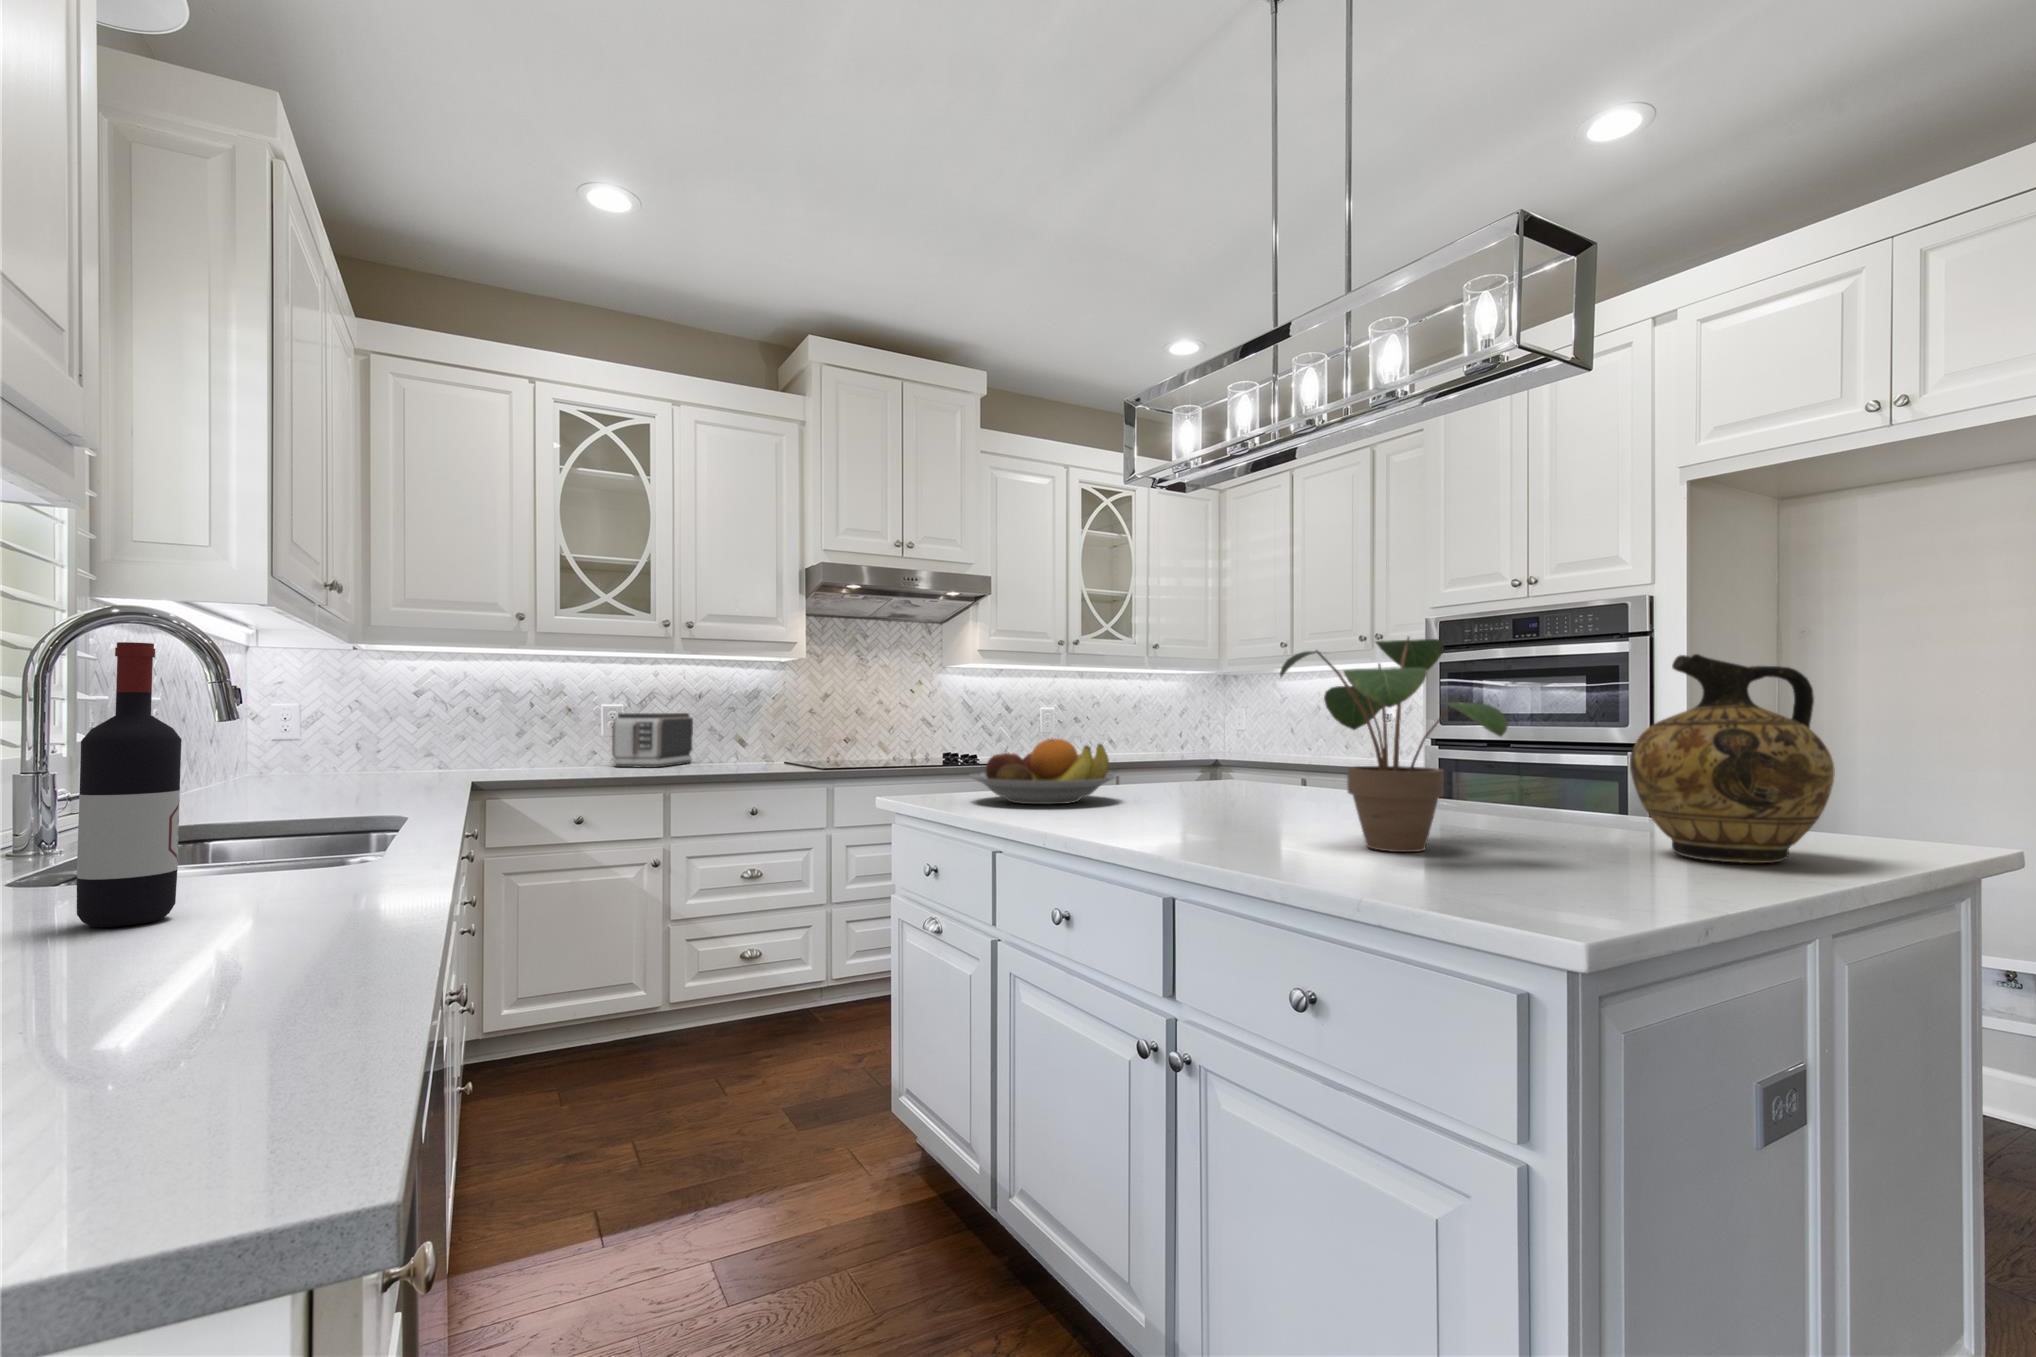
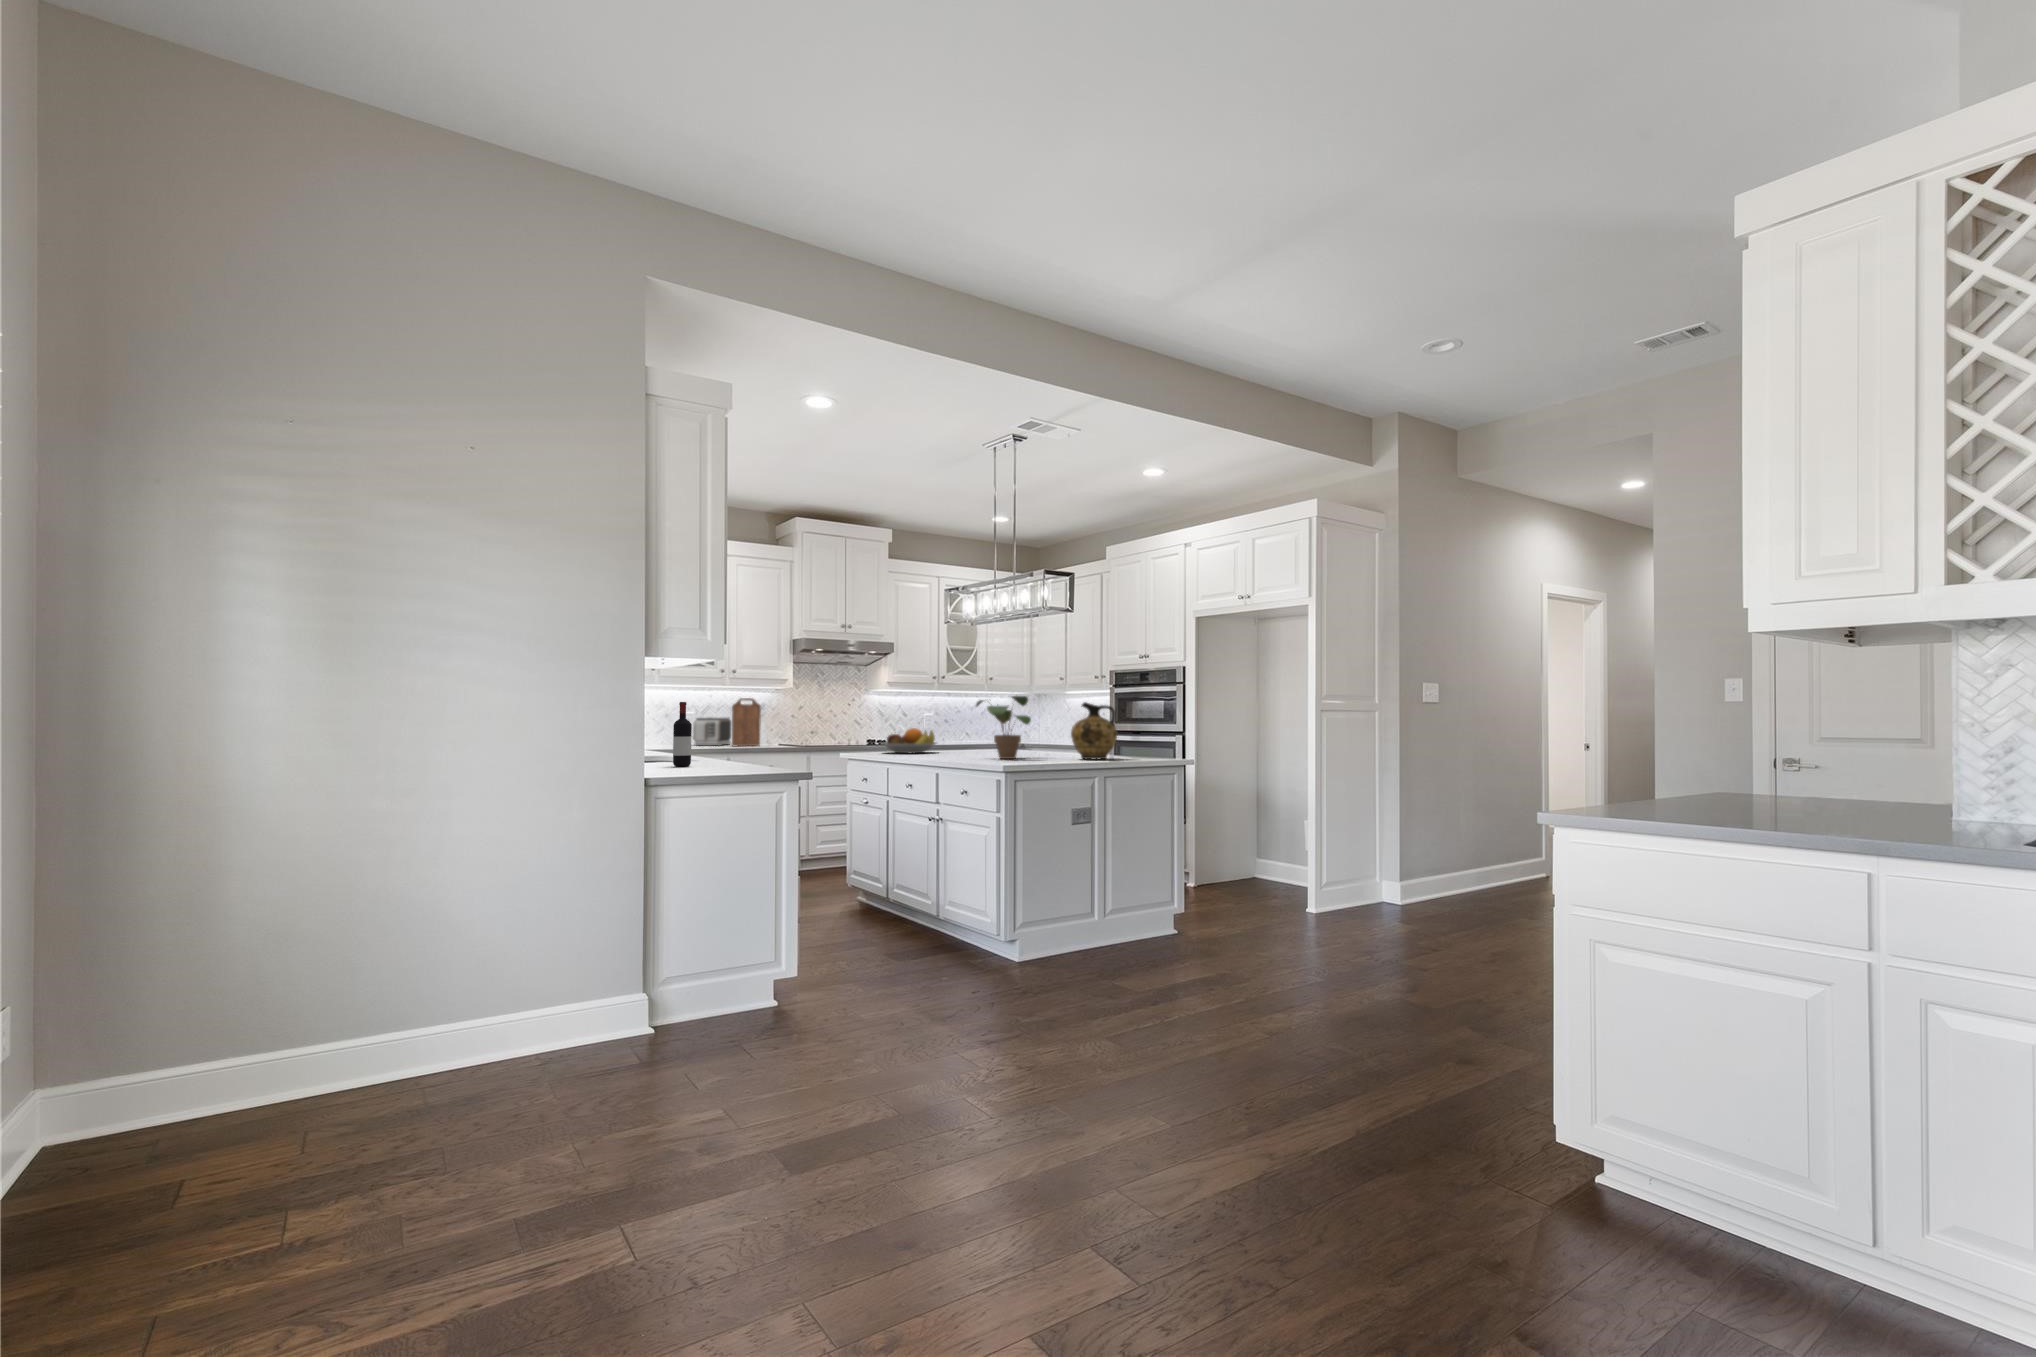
cutting board: none [680,675,738,769] -> present [732,698,761,746]

